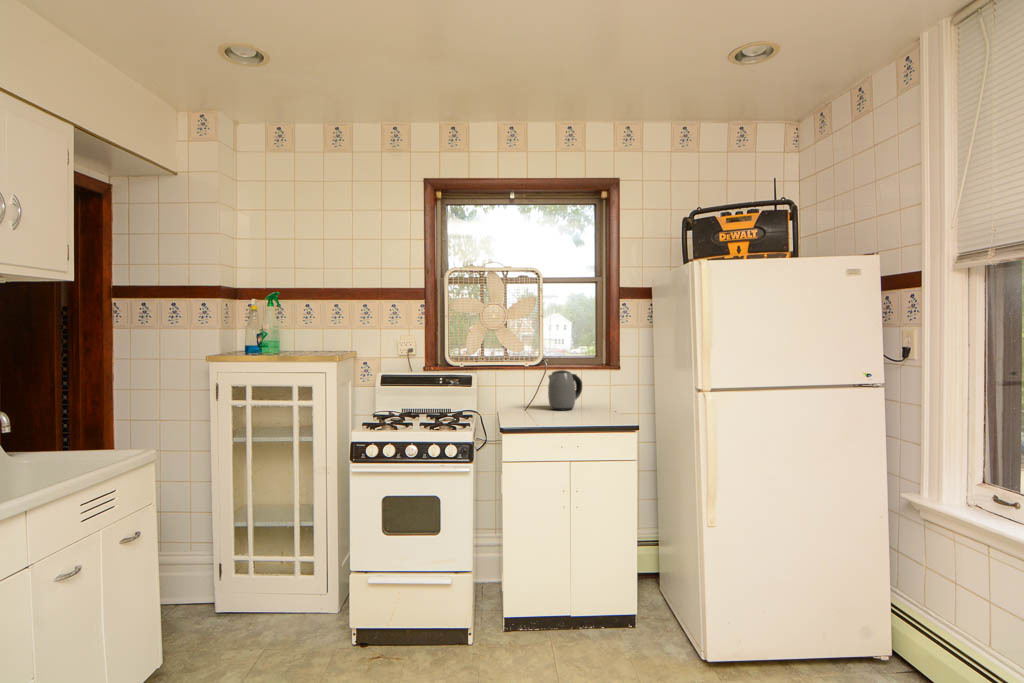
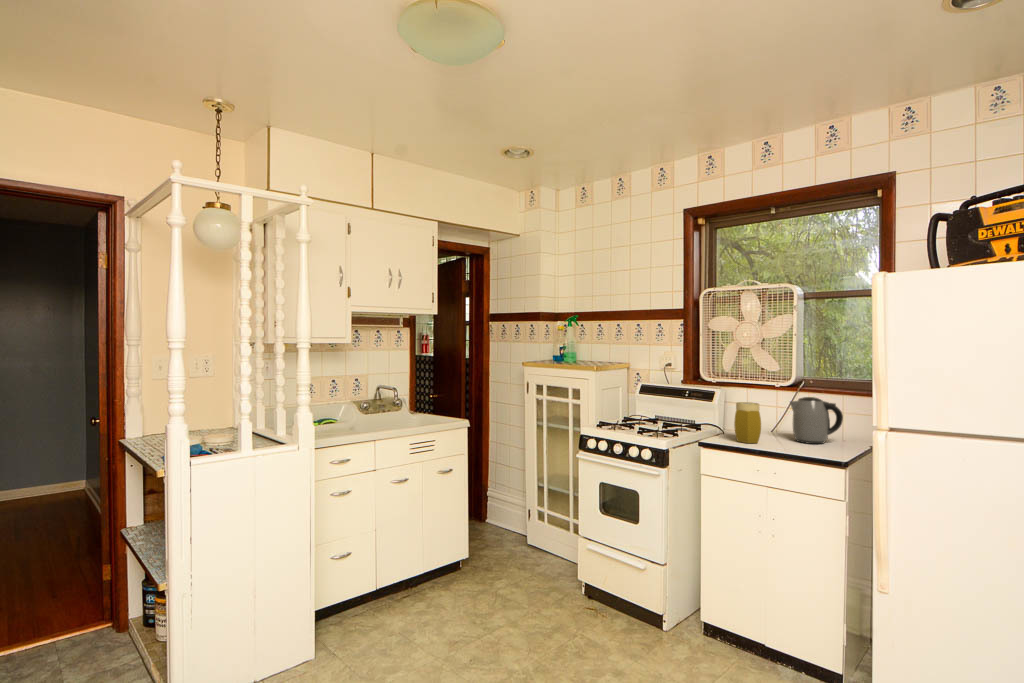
jar: none [515,379,541,417] -> present [734,402,761,443]

